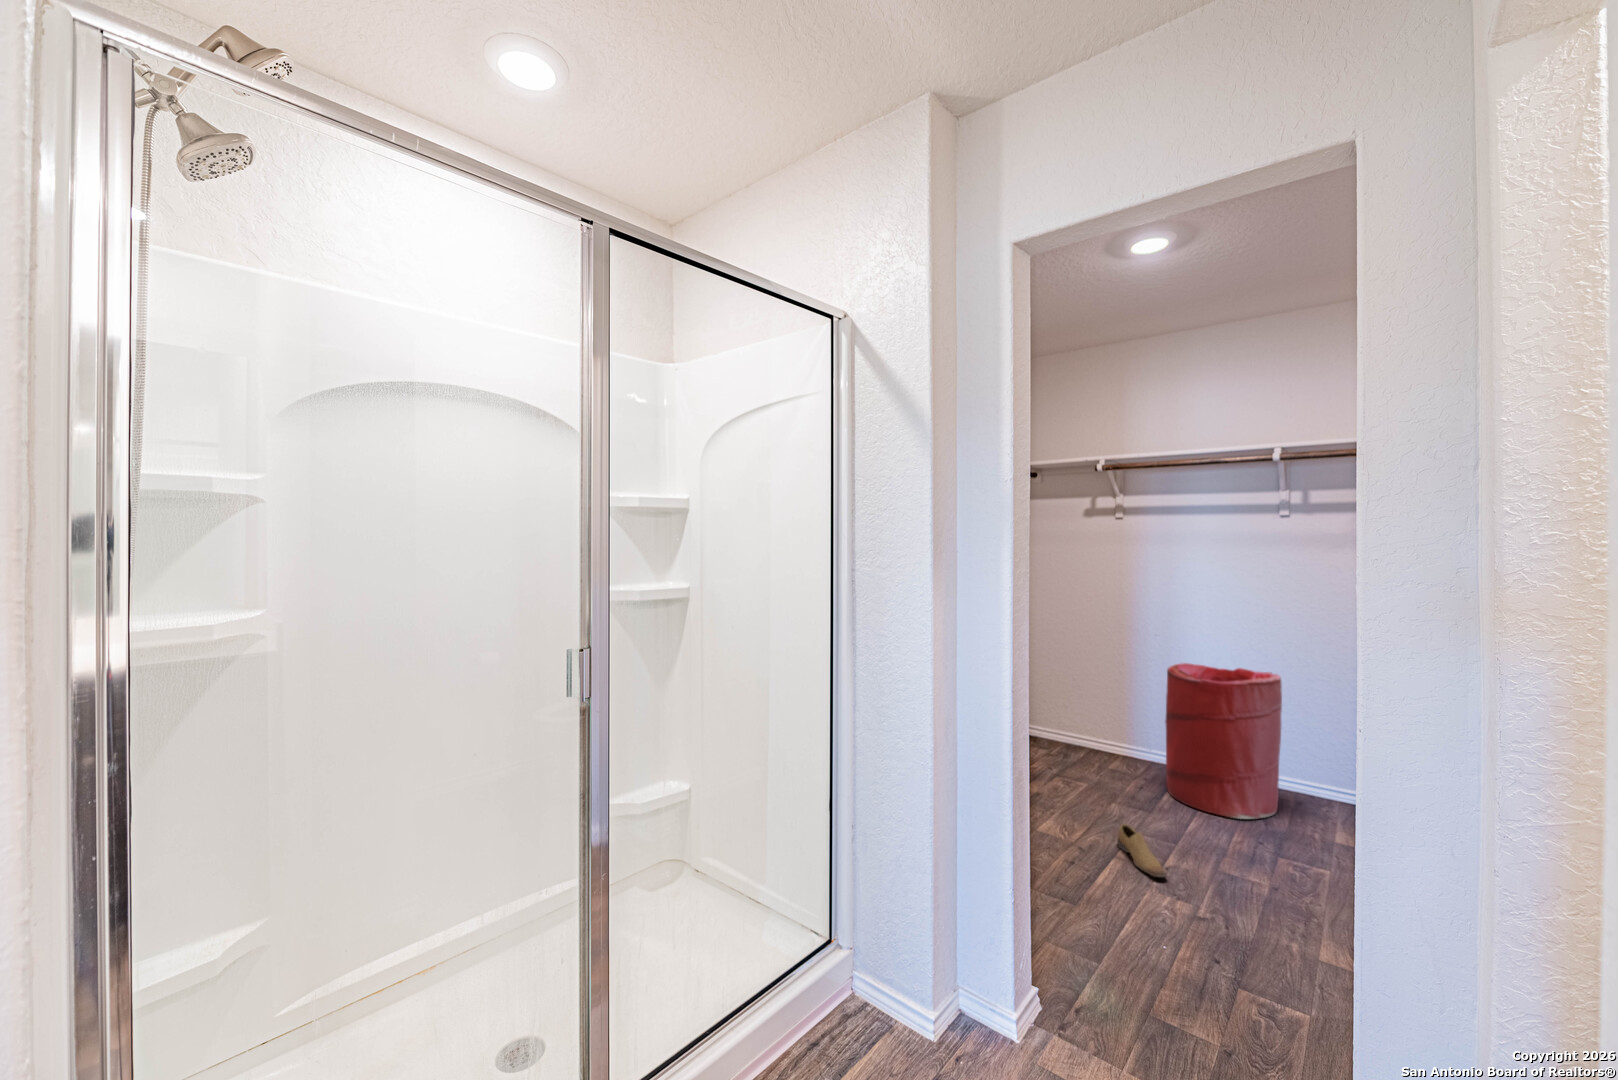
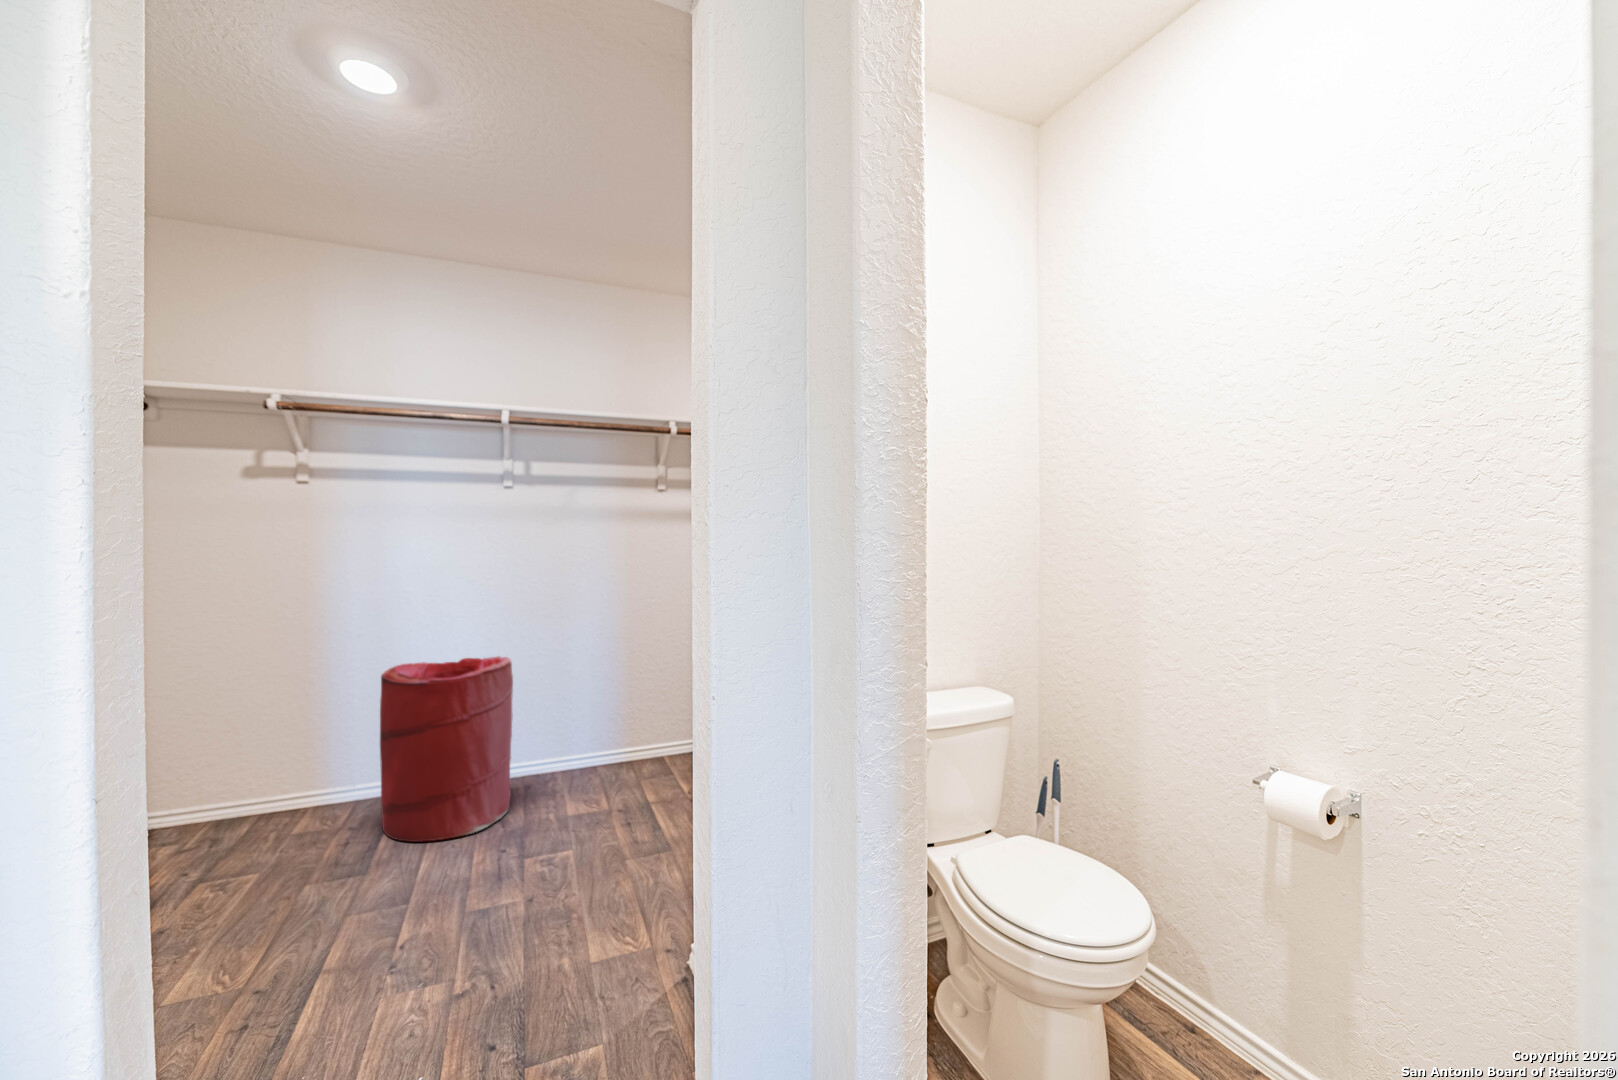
shoe: present [1117,824,1167,877] -> none [322,913,406,972]

